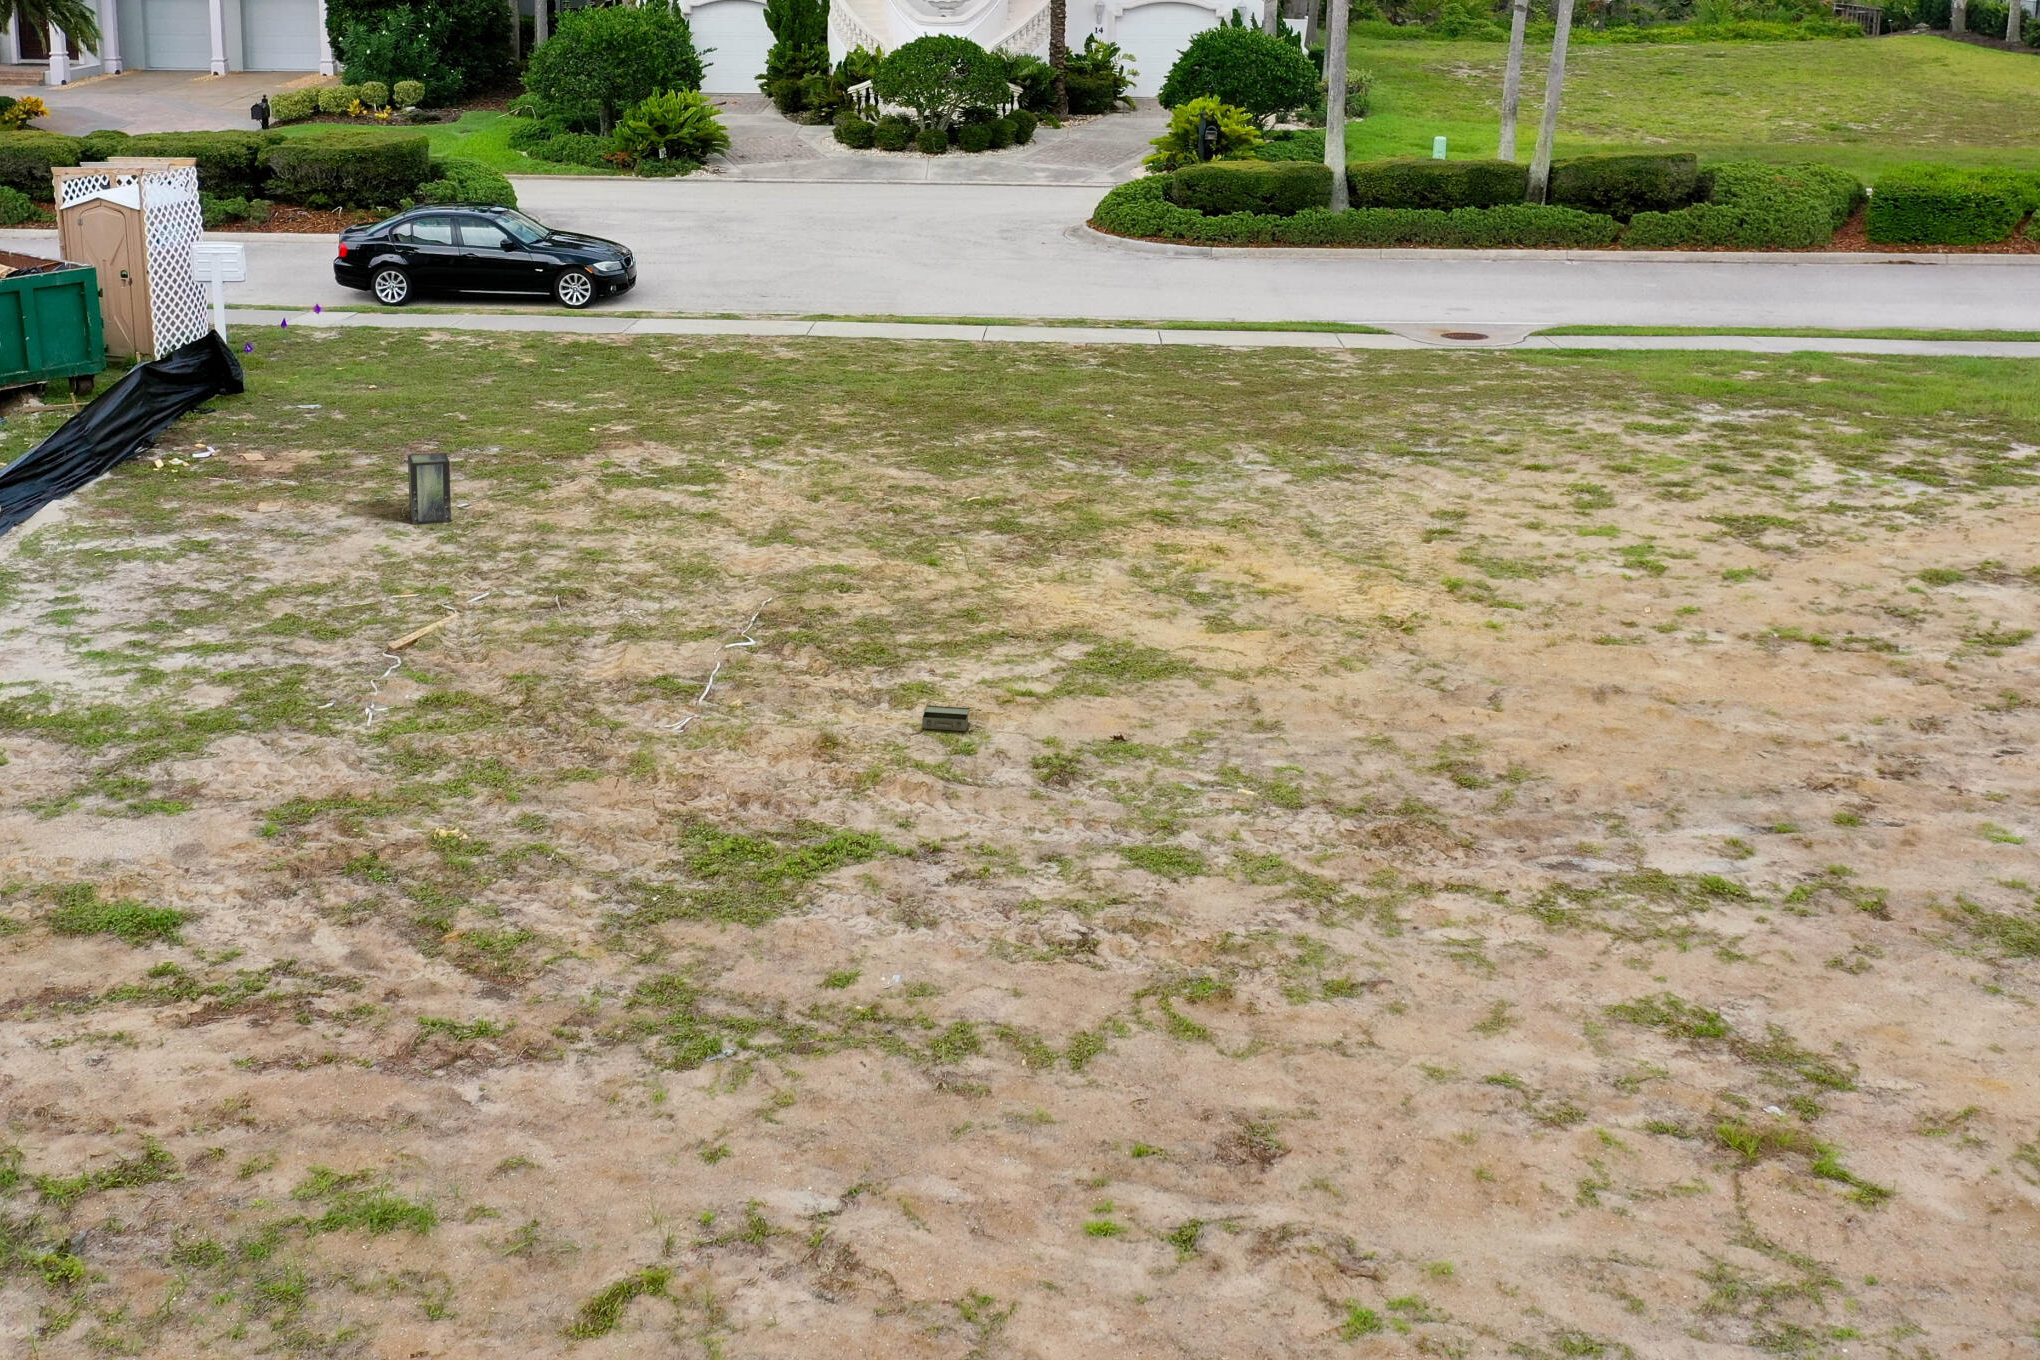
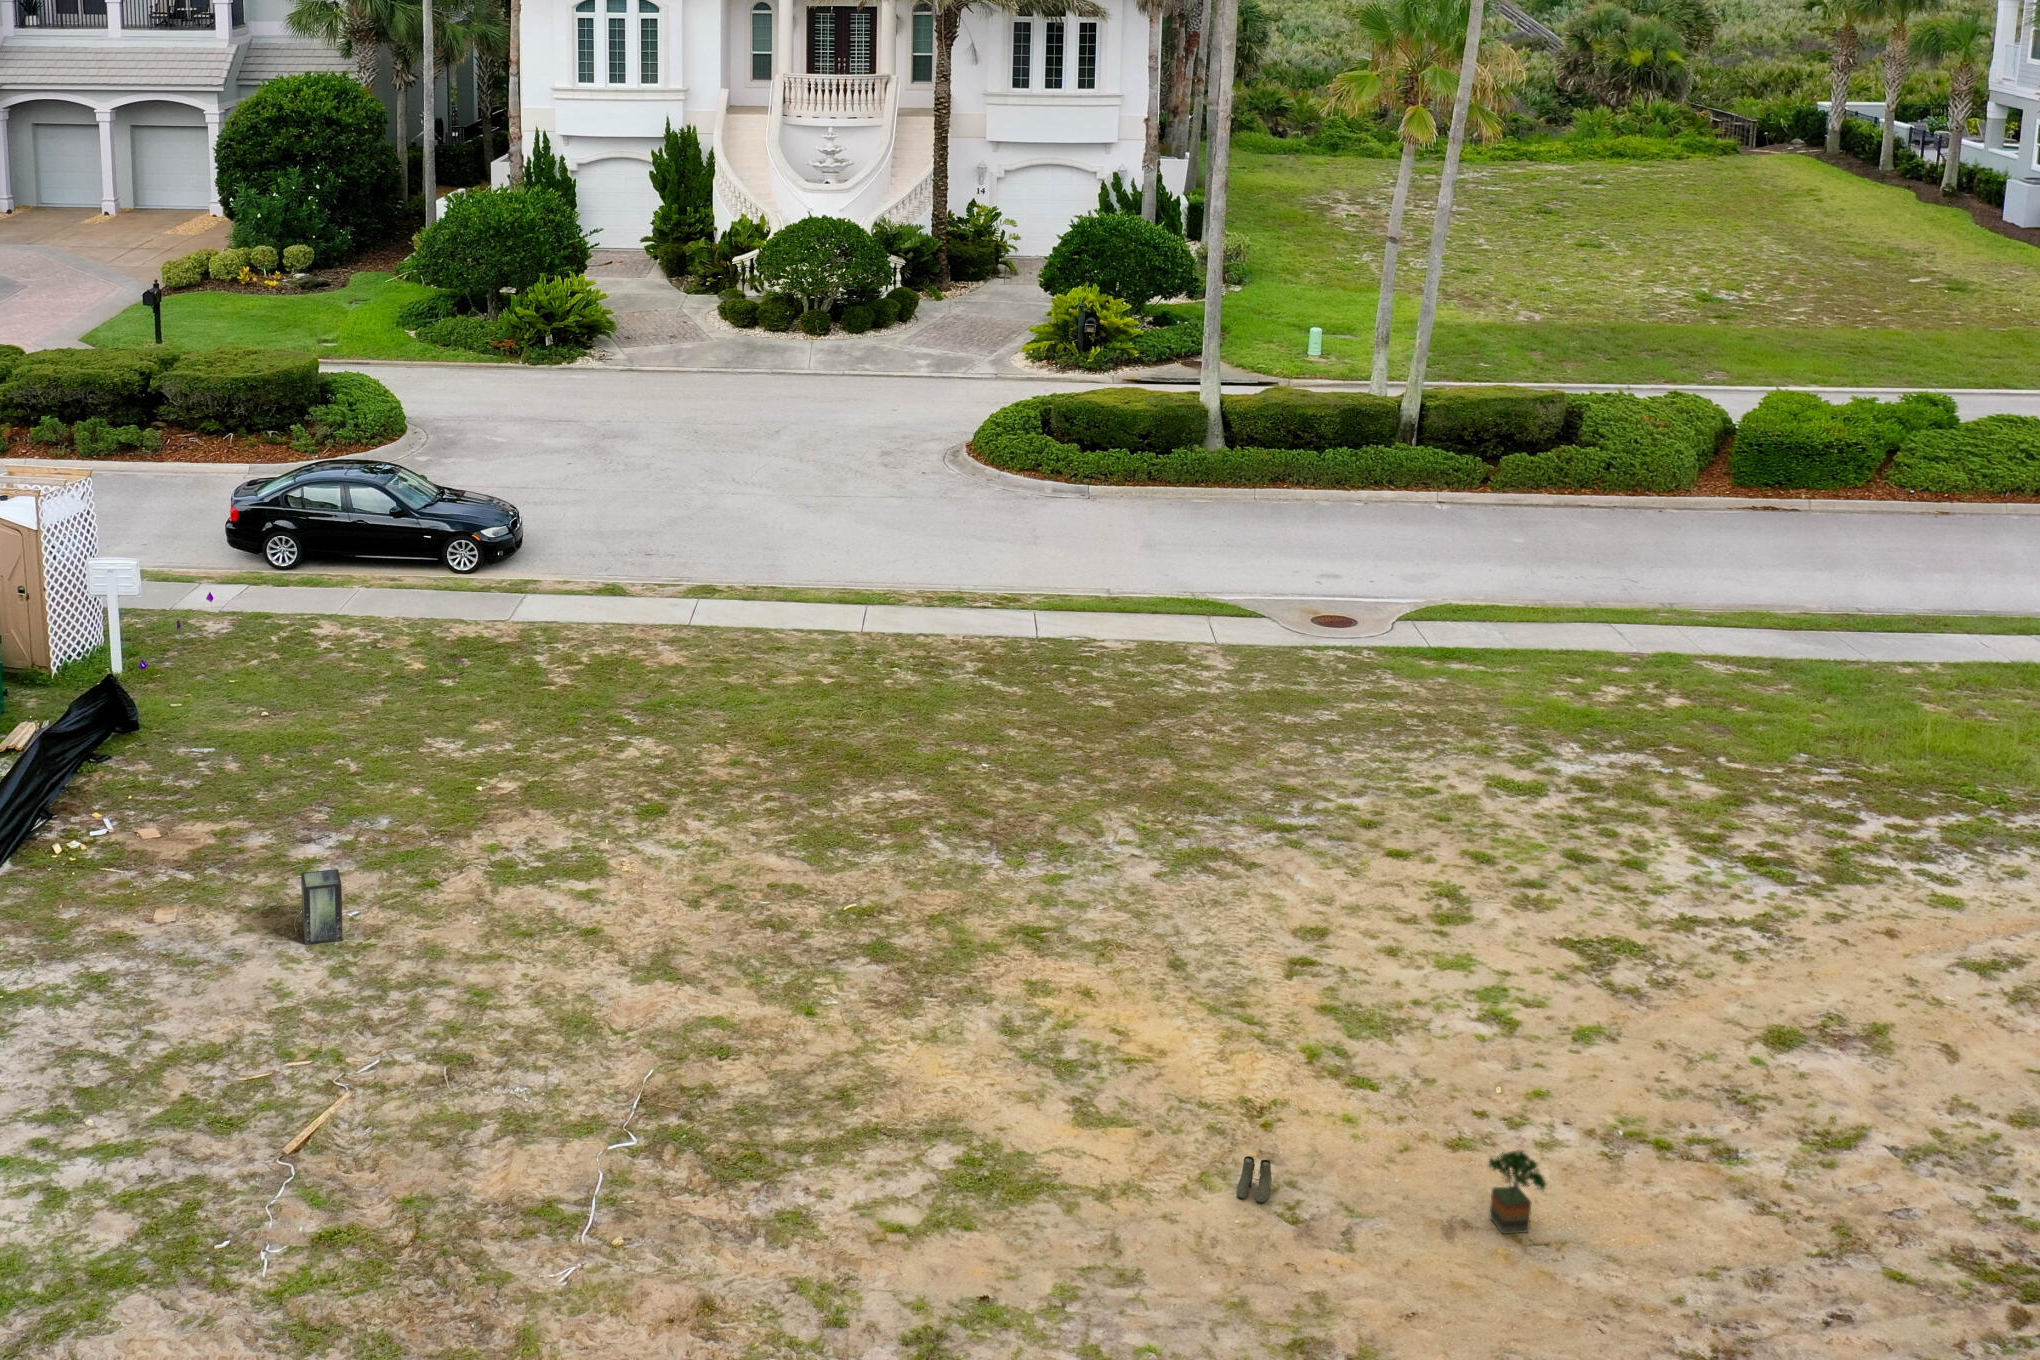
potted tree: none [1635,614,1698,698] -> present [1489,1150,1546,1234]
boots: none [1376,637,1412,678] -> present [1237,1156,1272,1203]
toolbox: present [922,705,970,731] -> none [797,1257,843,1291]

